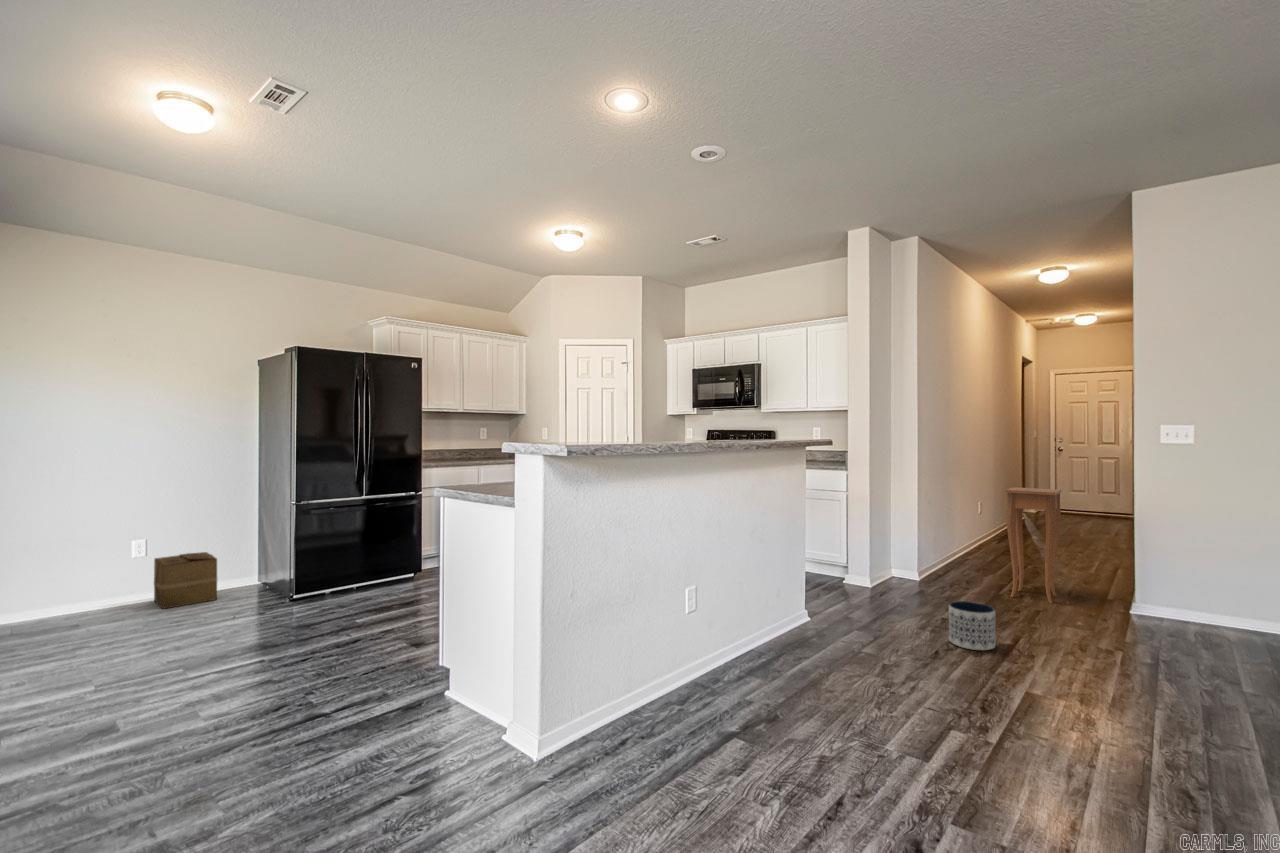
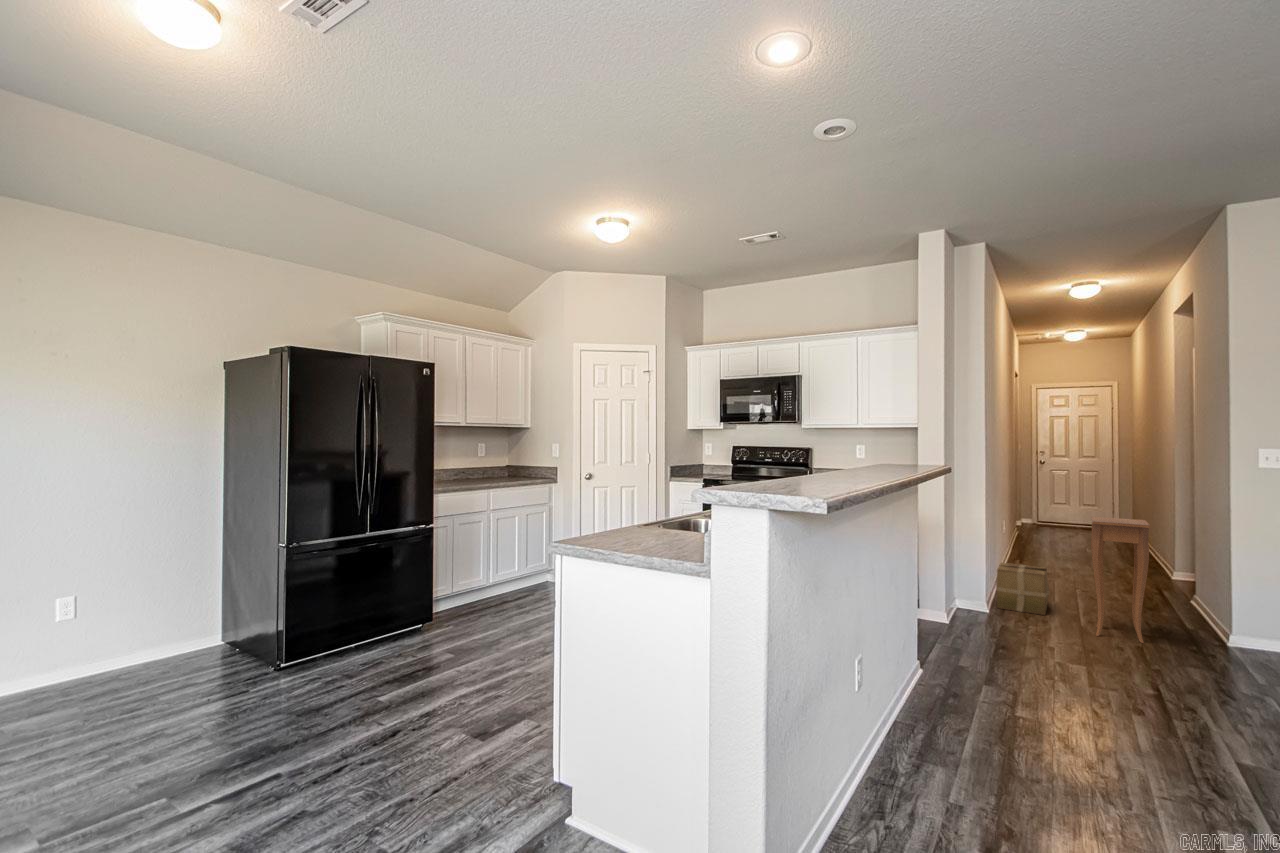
cardboard box: present [154,552,217,609] -> present [996,563,1049,615]
planter: present [949,601,995,650] -> none [1087,654,1144,712]

